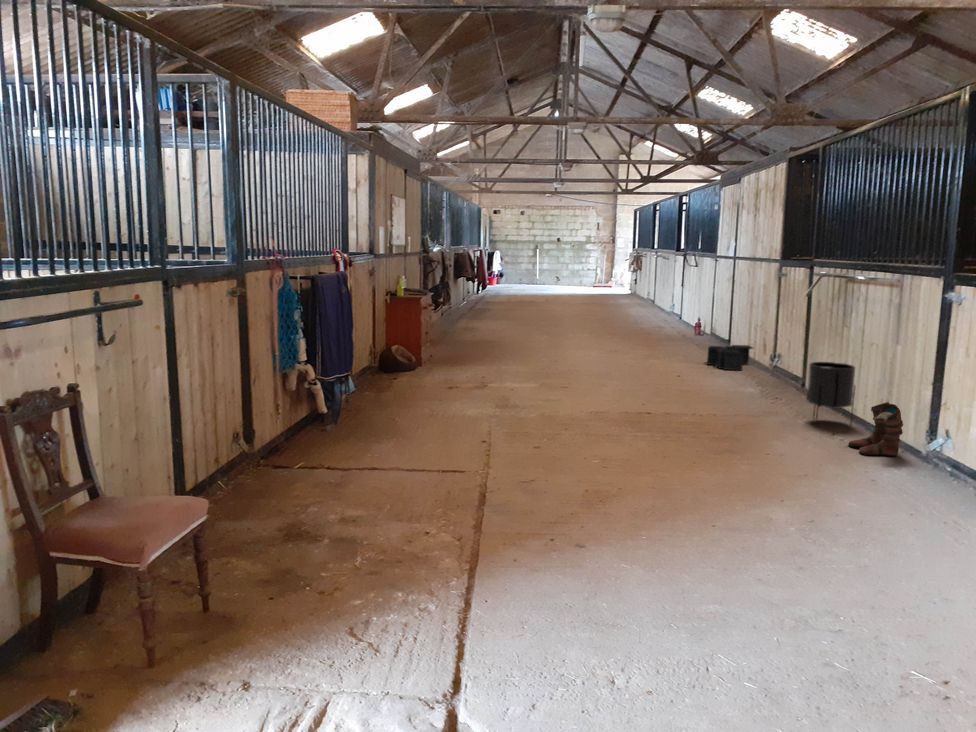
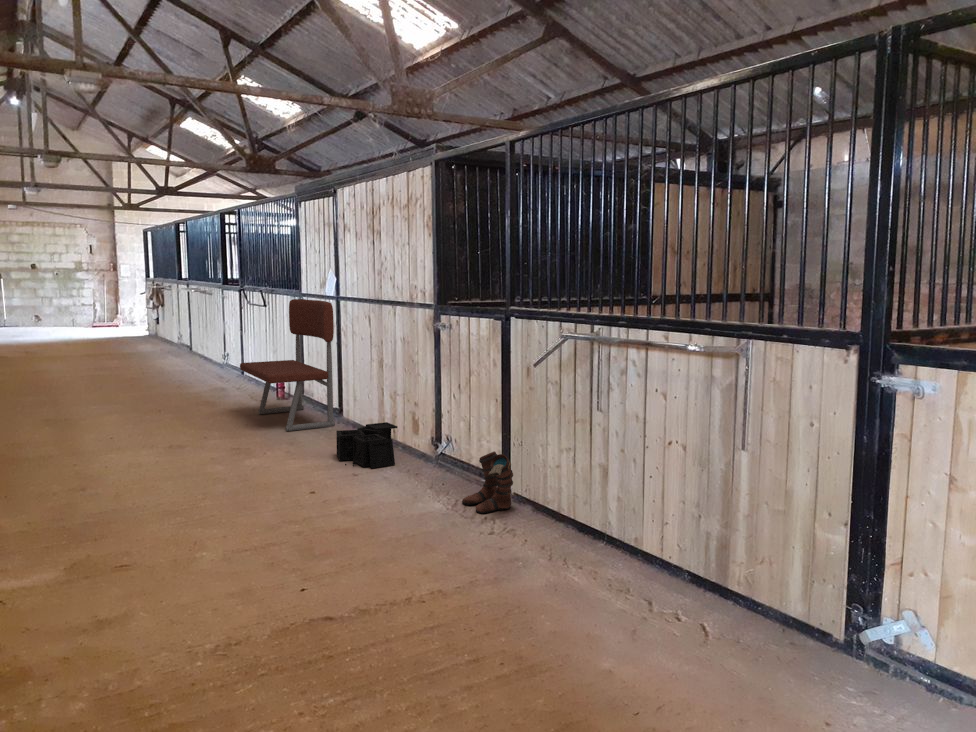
bench: none [665,259,728,351] -> present [240,299,335,431]
planter: present [806,362,855,425] -> none [588,476,658,592]
boots: present [848,402,903,456] -> present [462,451,513,513]

